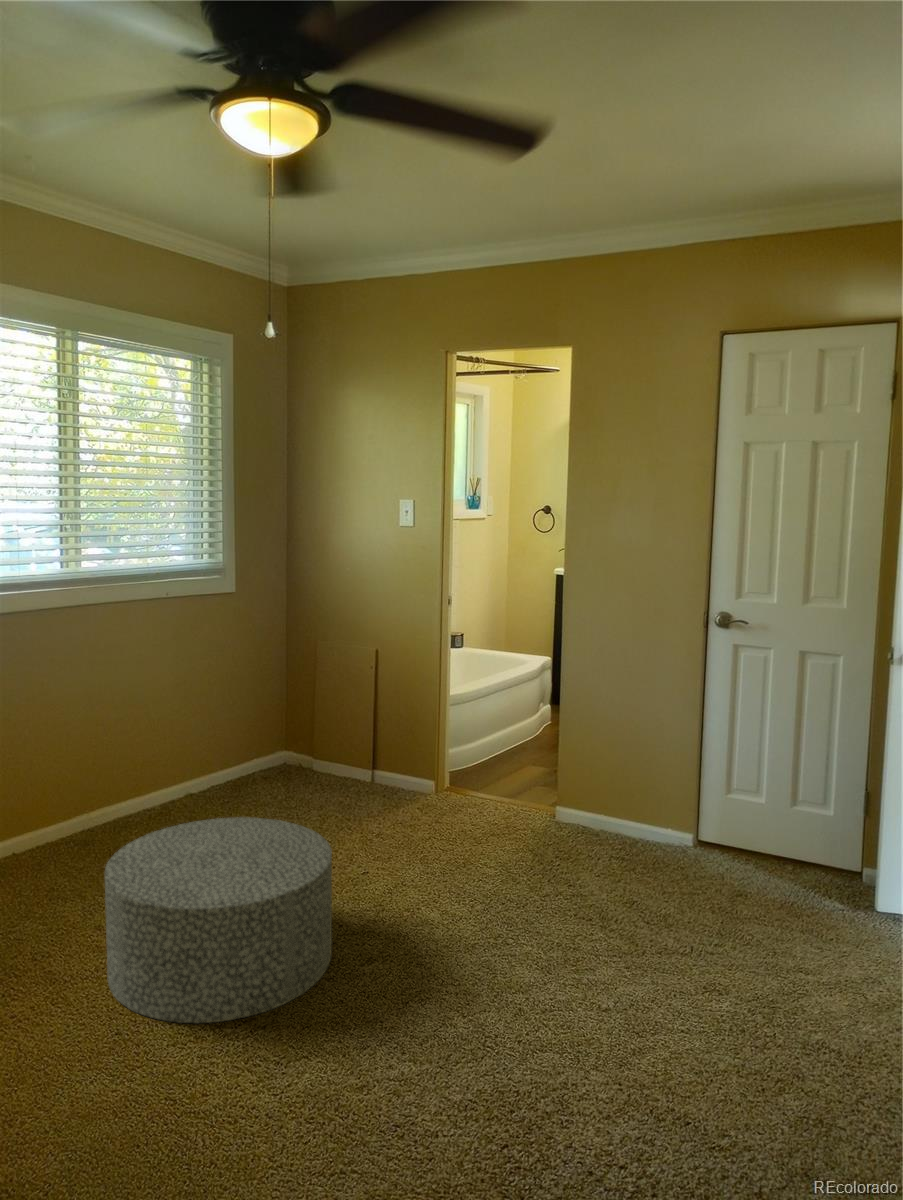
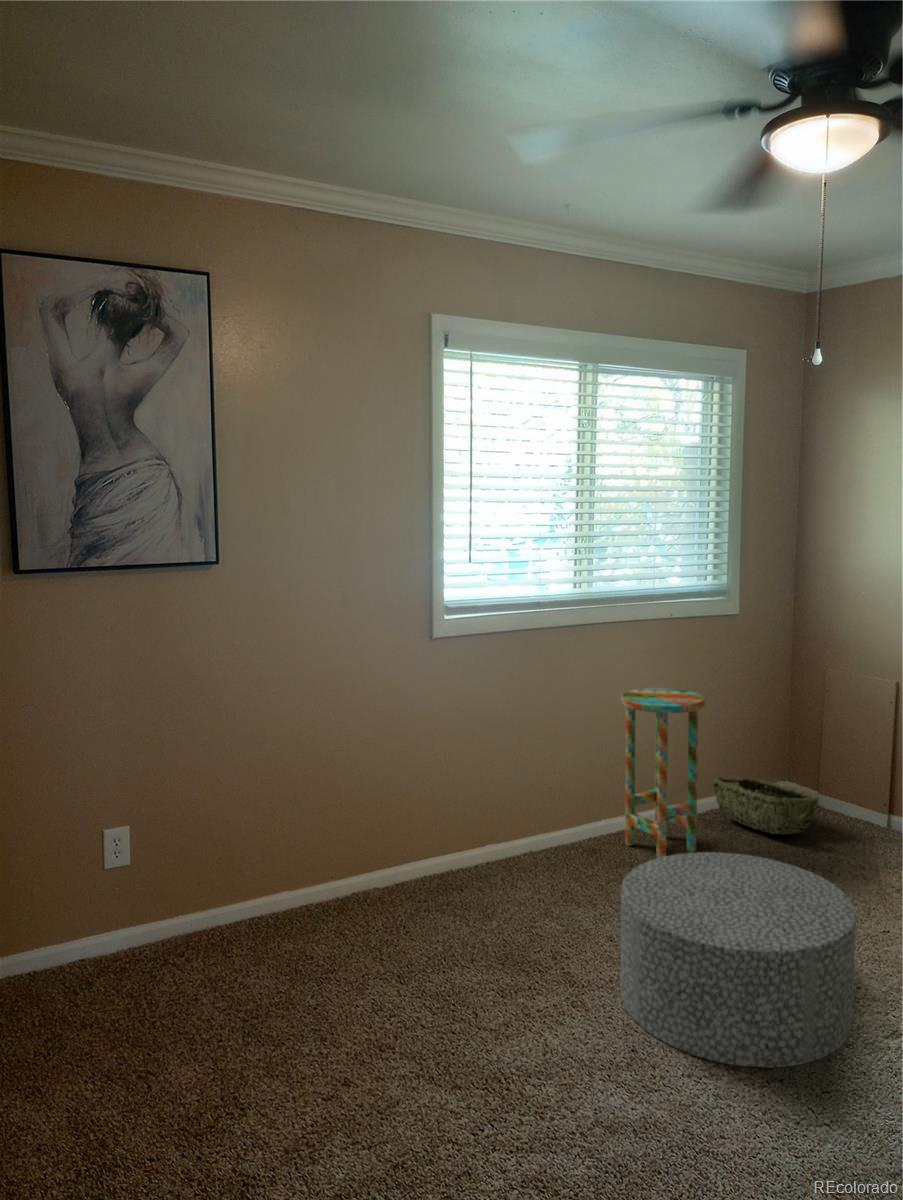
side table: none [115,667,201,840] -> present [621,688,705,858]
woven basket: none [214,748,311,798] -> present [712,777,818,834]

